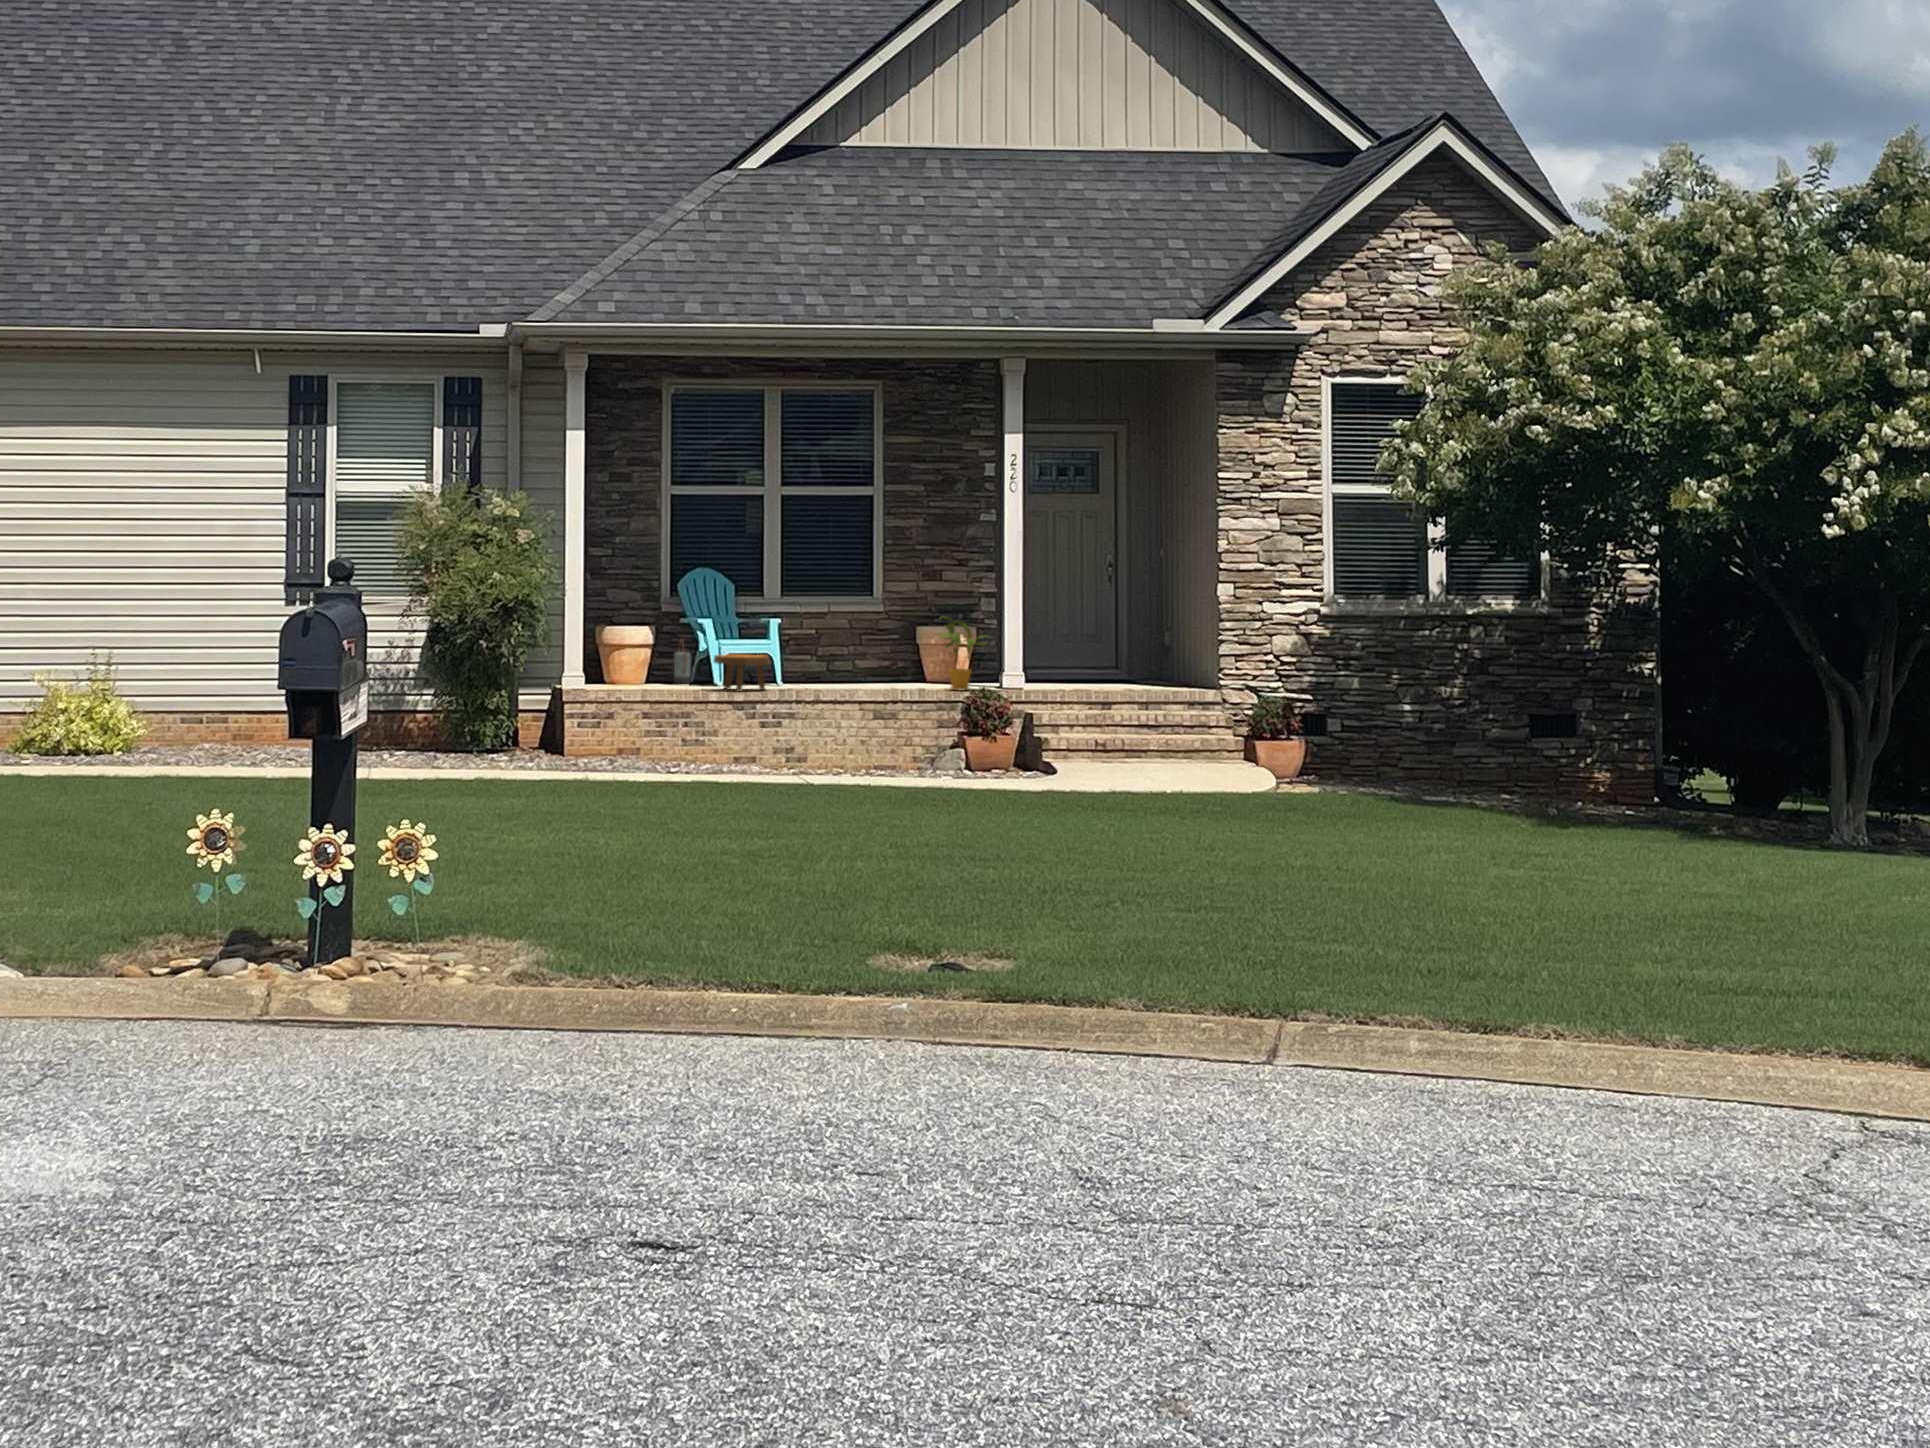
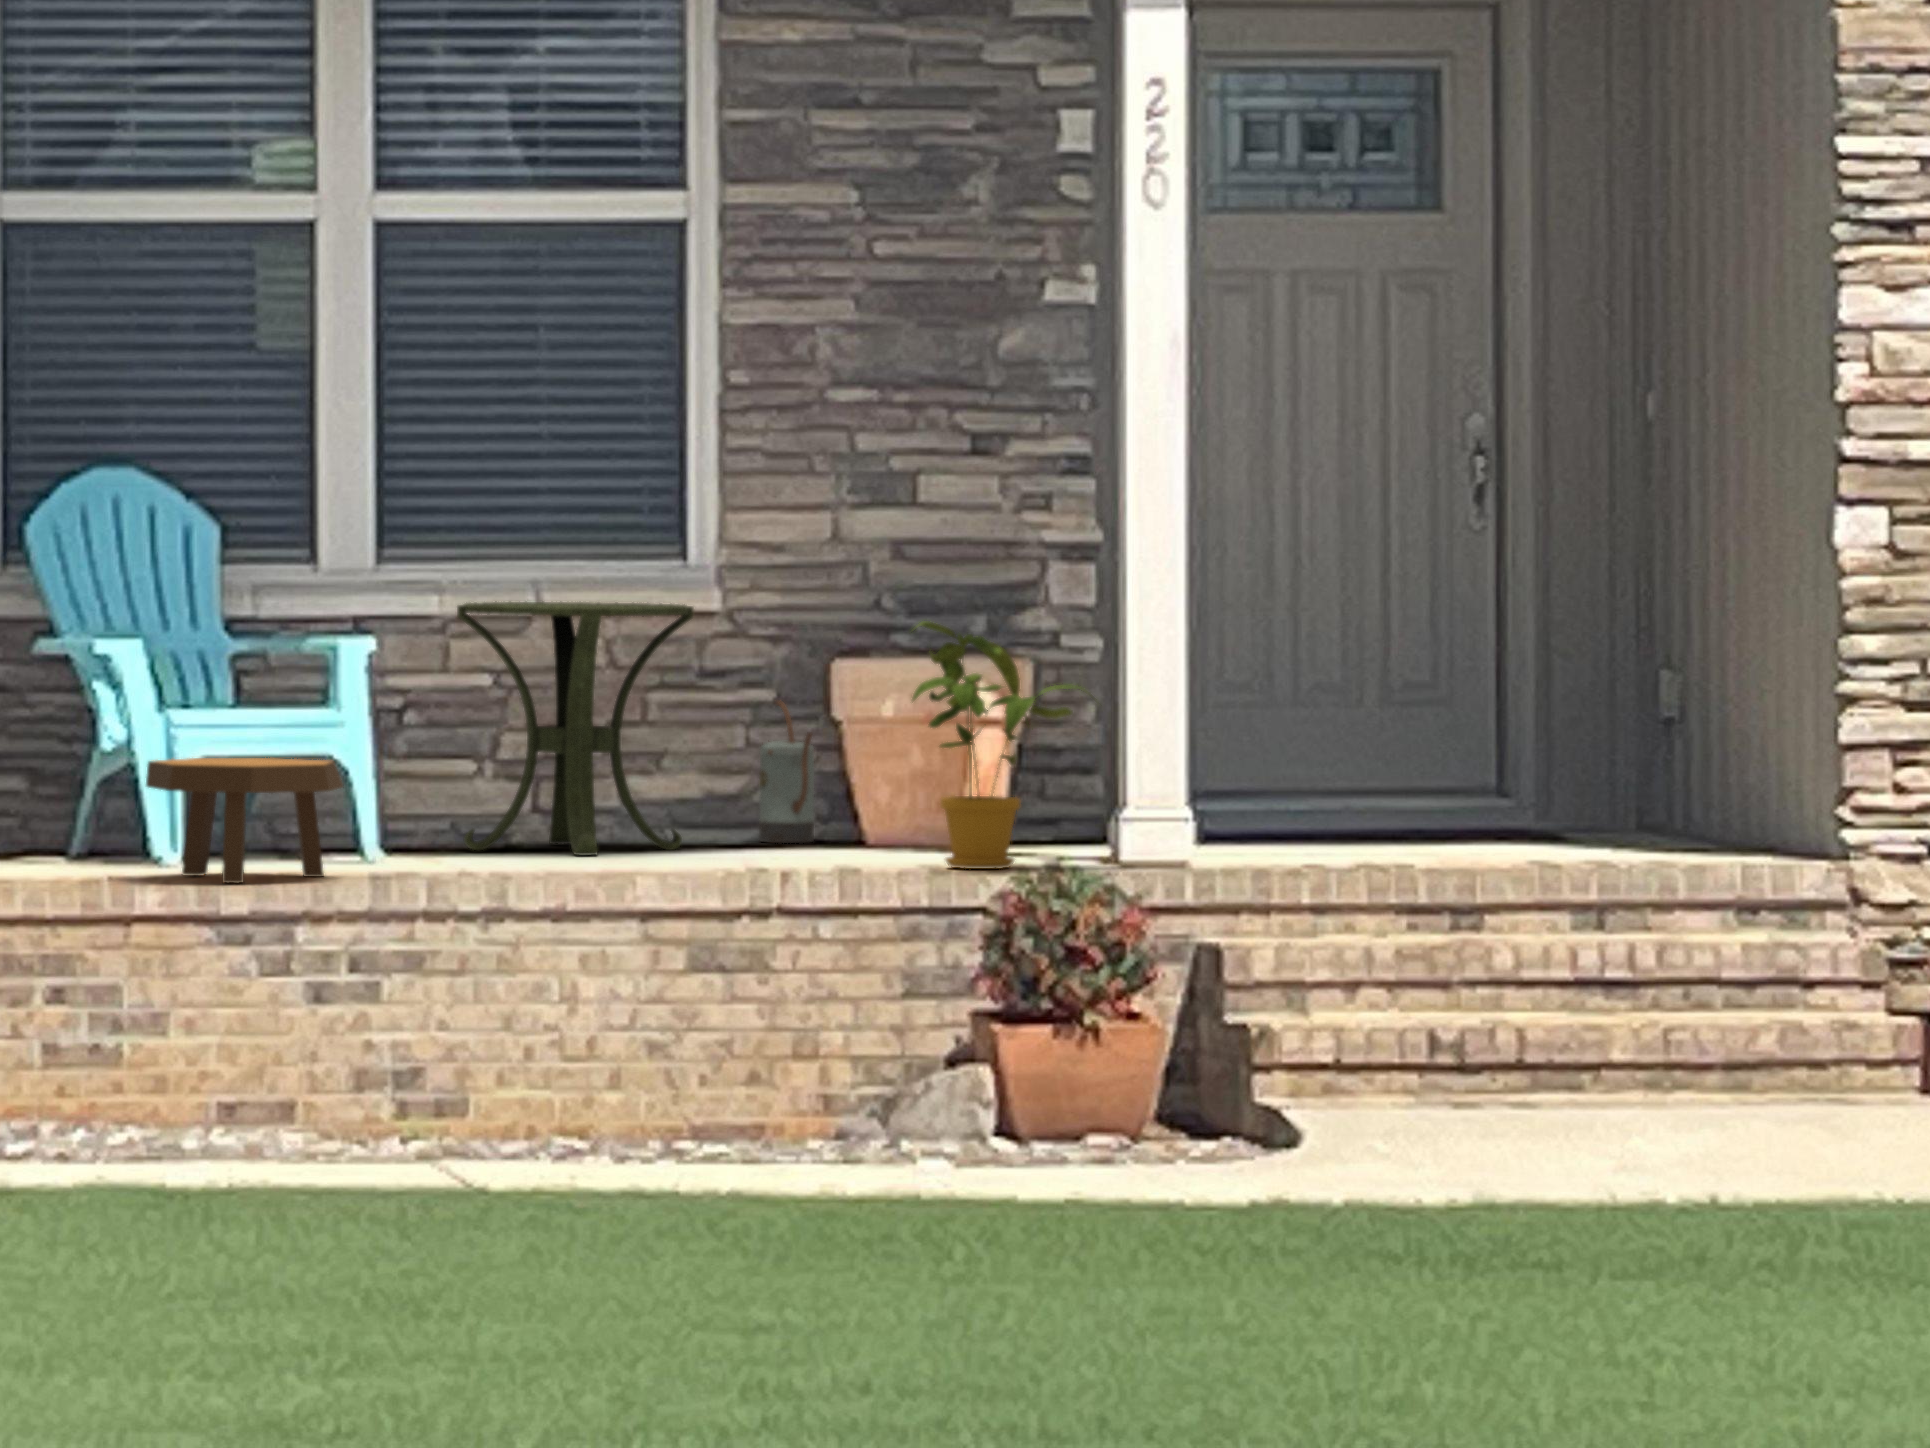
side table: none [803,609,874,685] -> present [457,602,693,855]
watering can: present [674,640,691,683] -> present [759,700,814,843]

